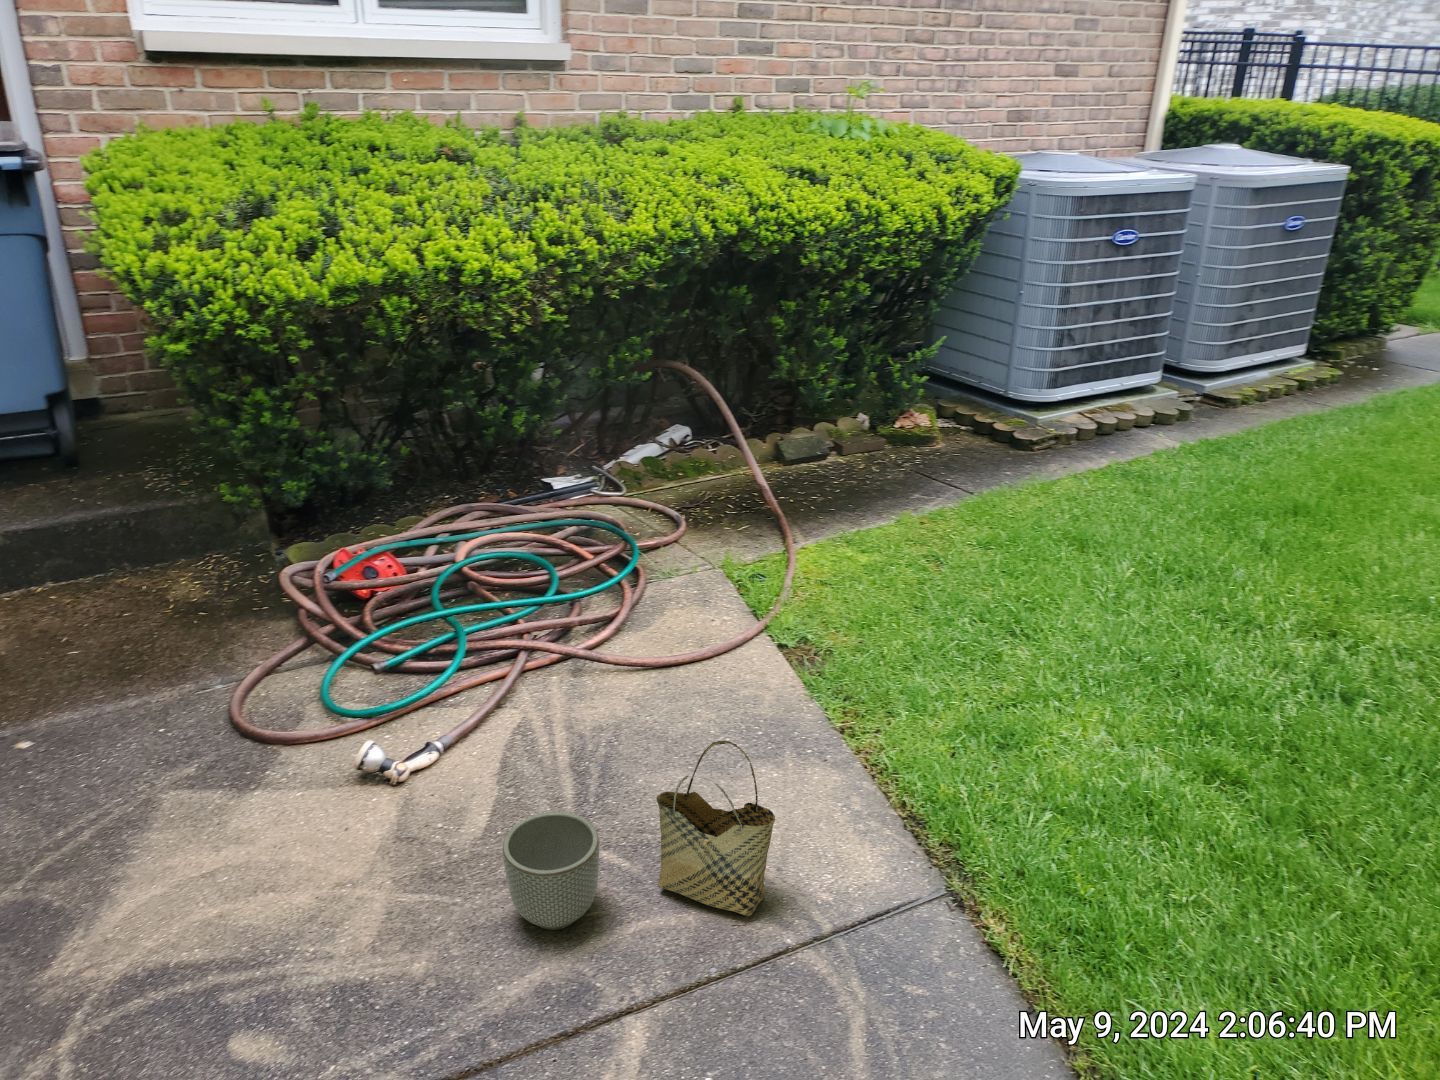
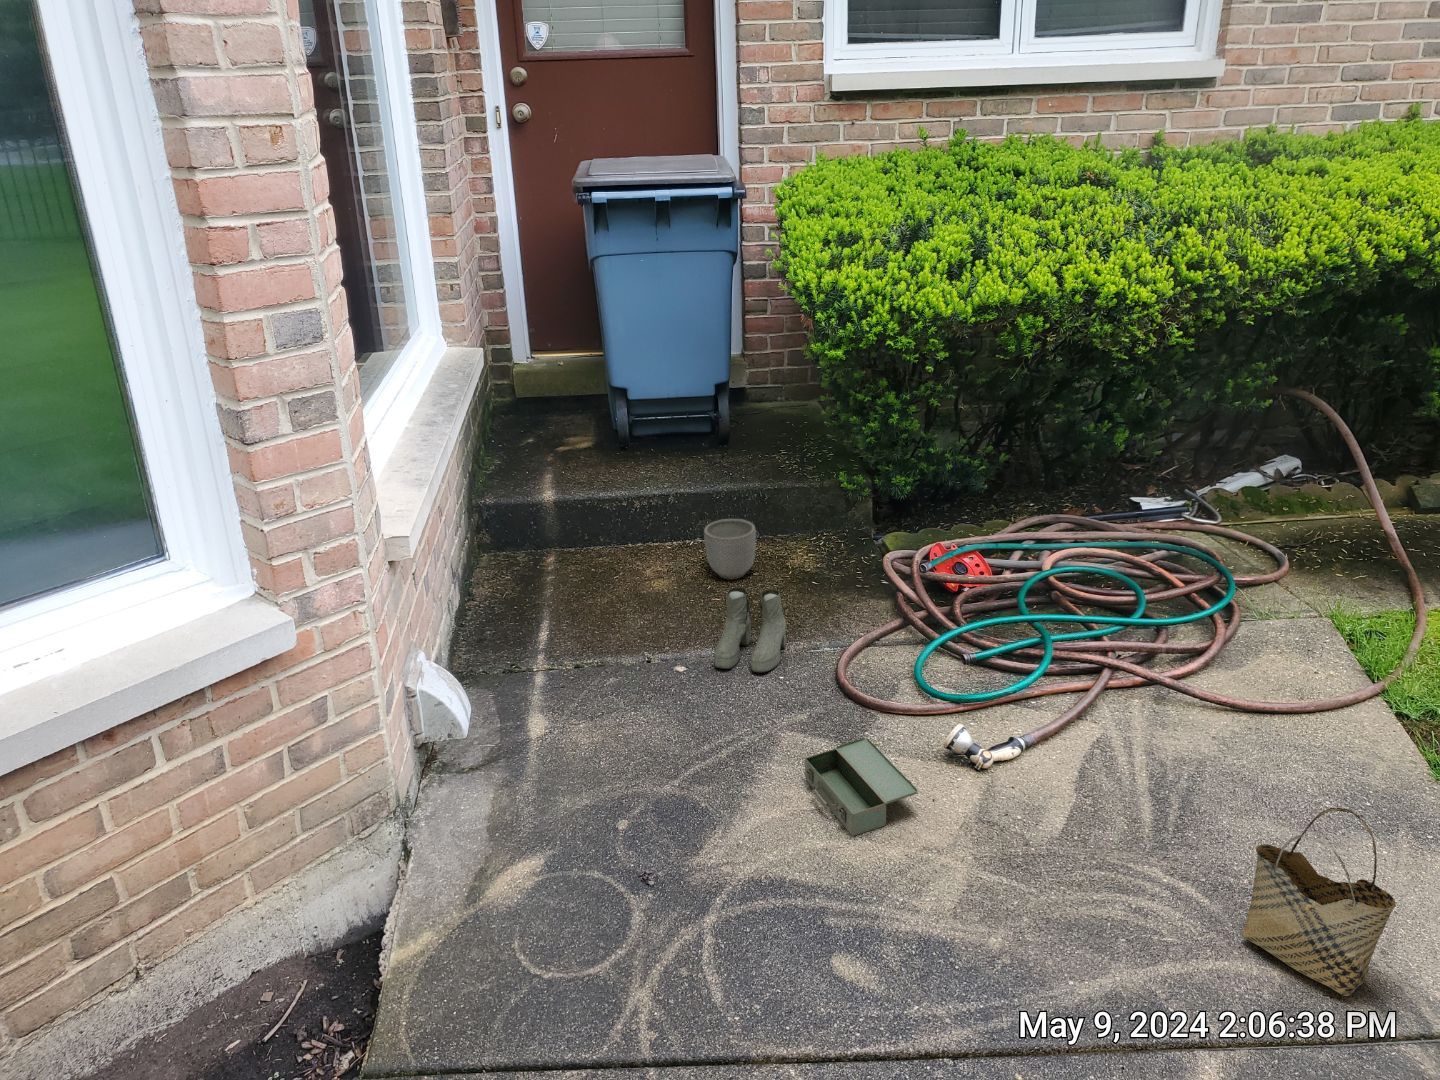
boots: none [65,632,163,739] -> present [715,587,786,673]
toolbox: none [183,781,323,898] -> present [805,738,918,836]
planter: present [503,811,599,930] -> present [704,519,756,580]

